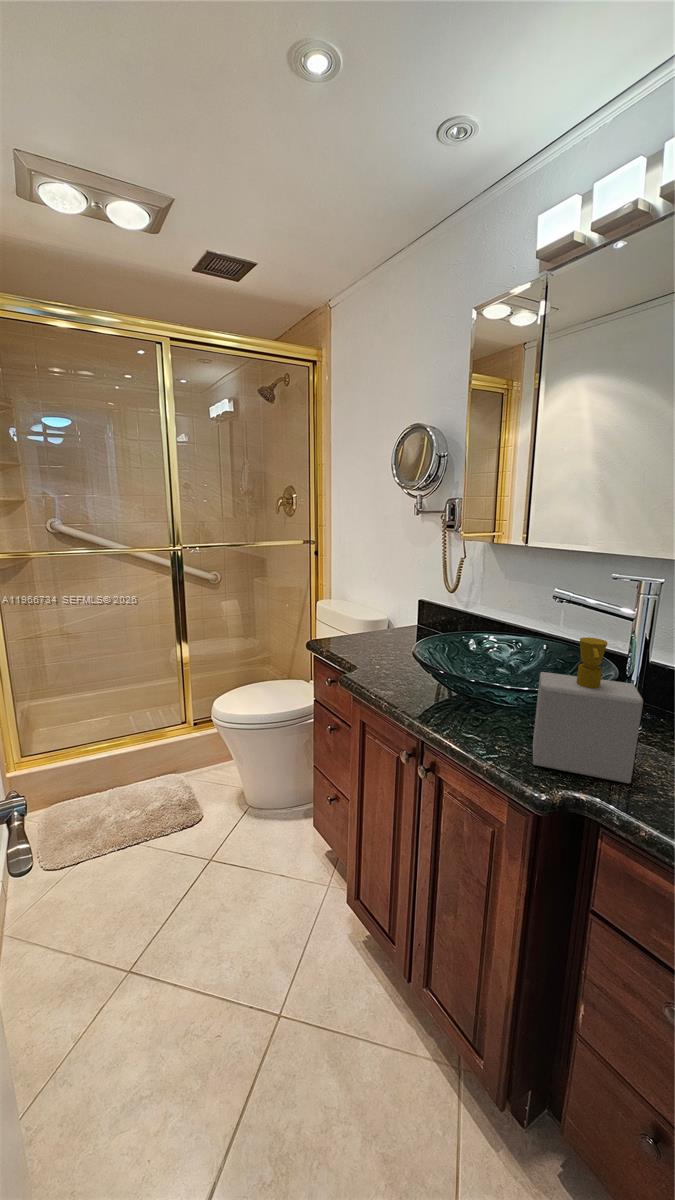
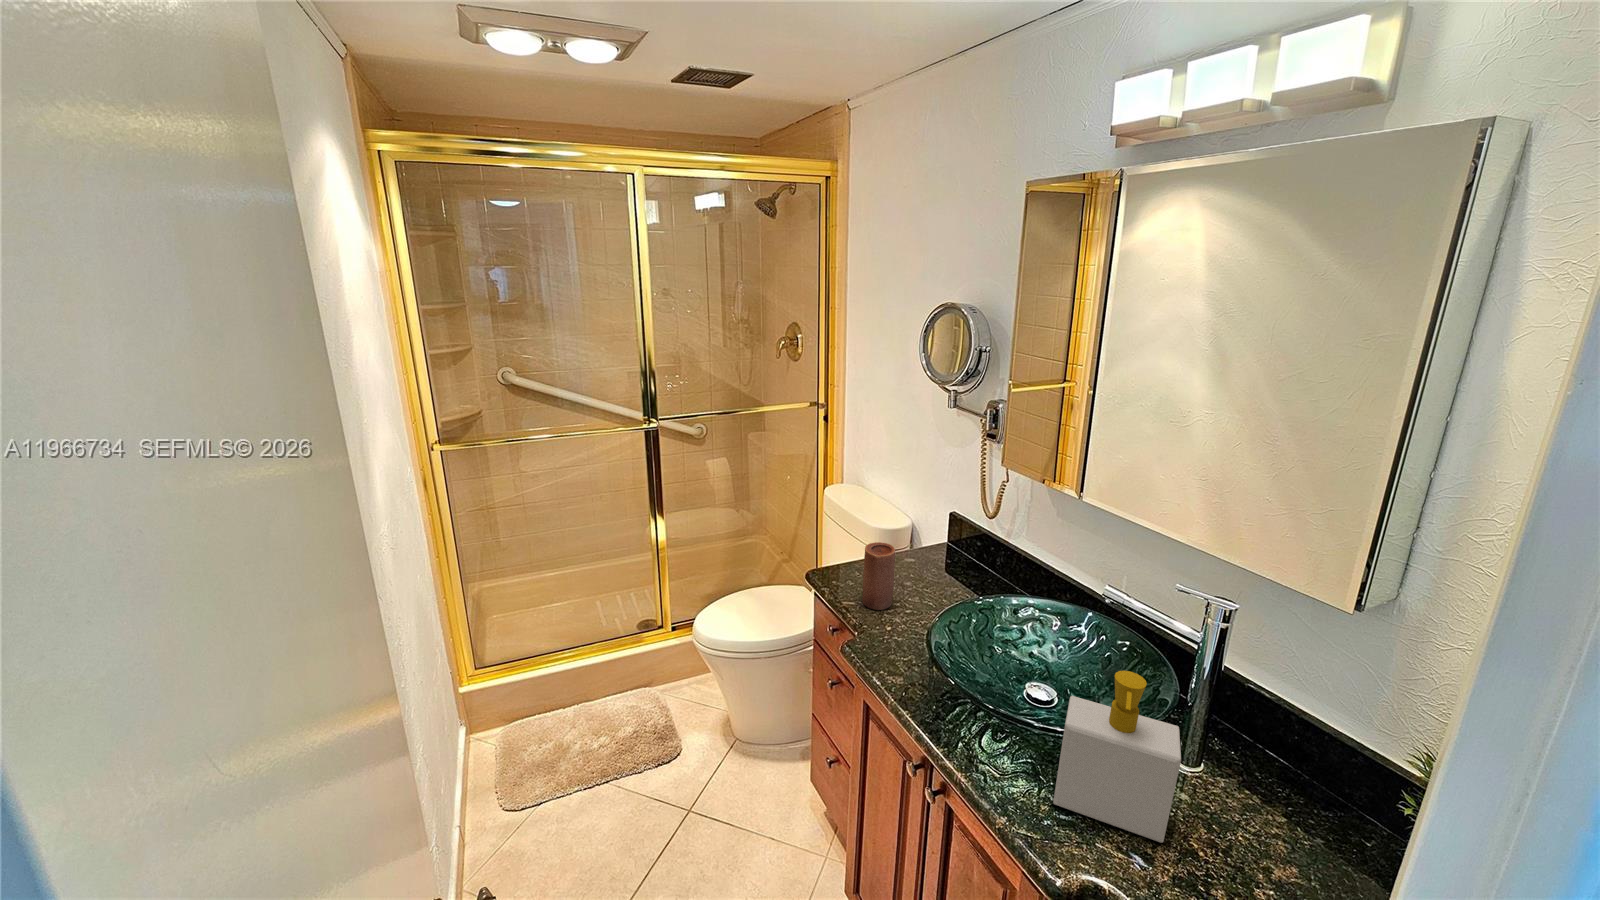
candle: none [354,607,380,660] -> present [862,542,895,610]

